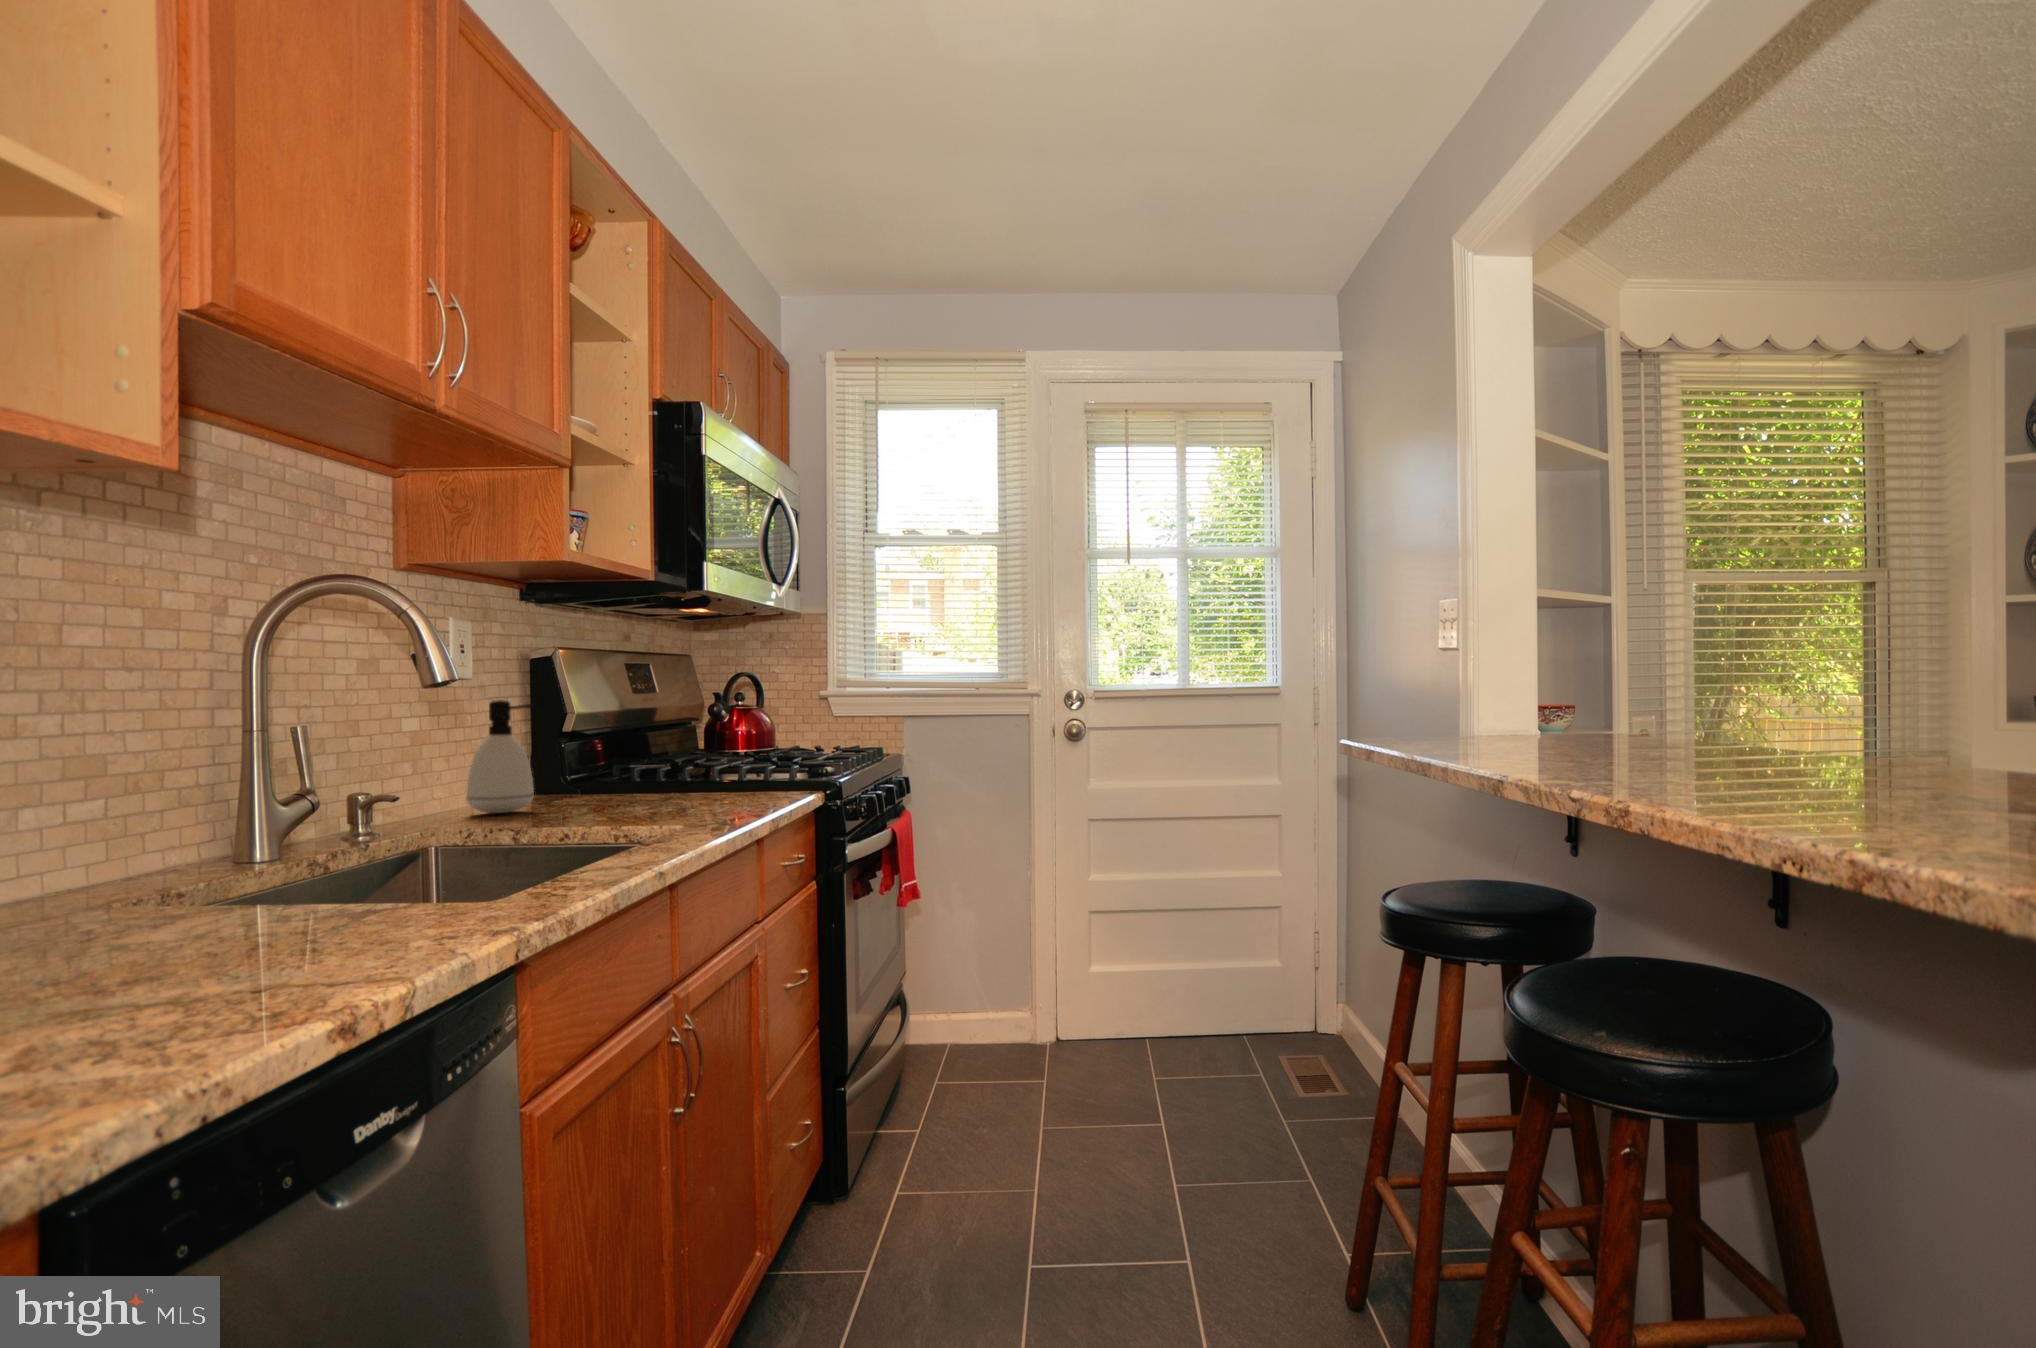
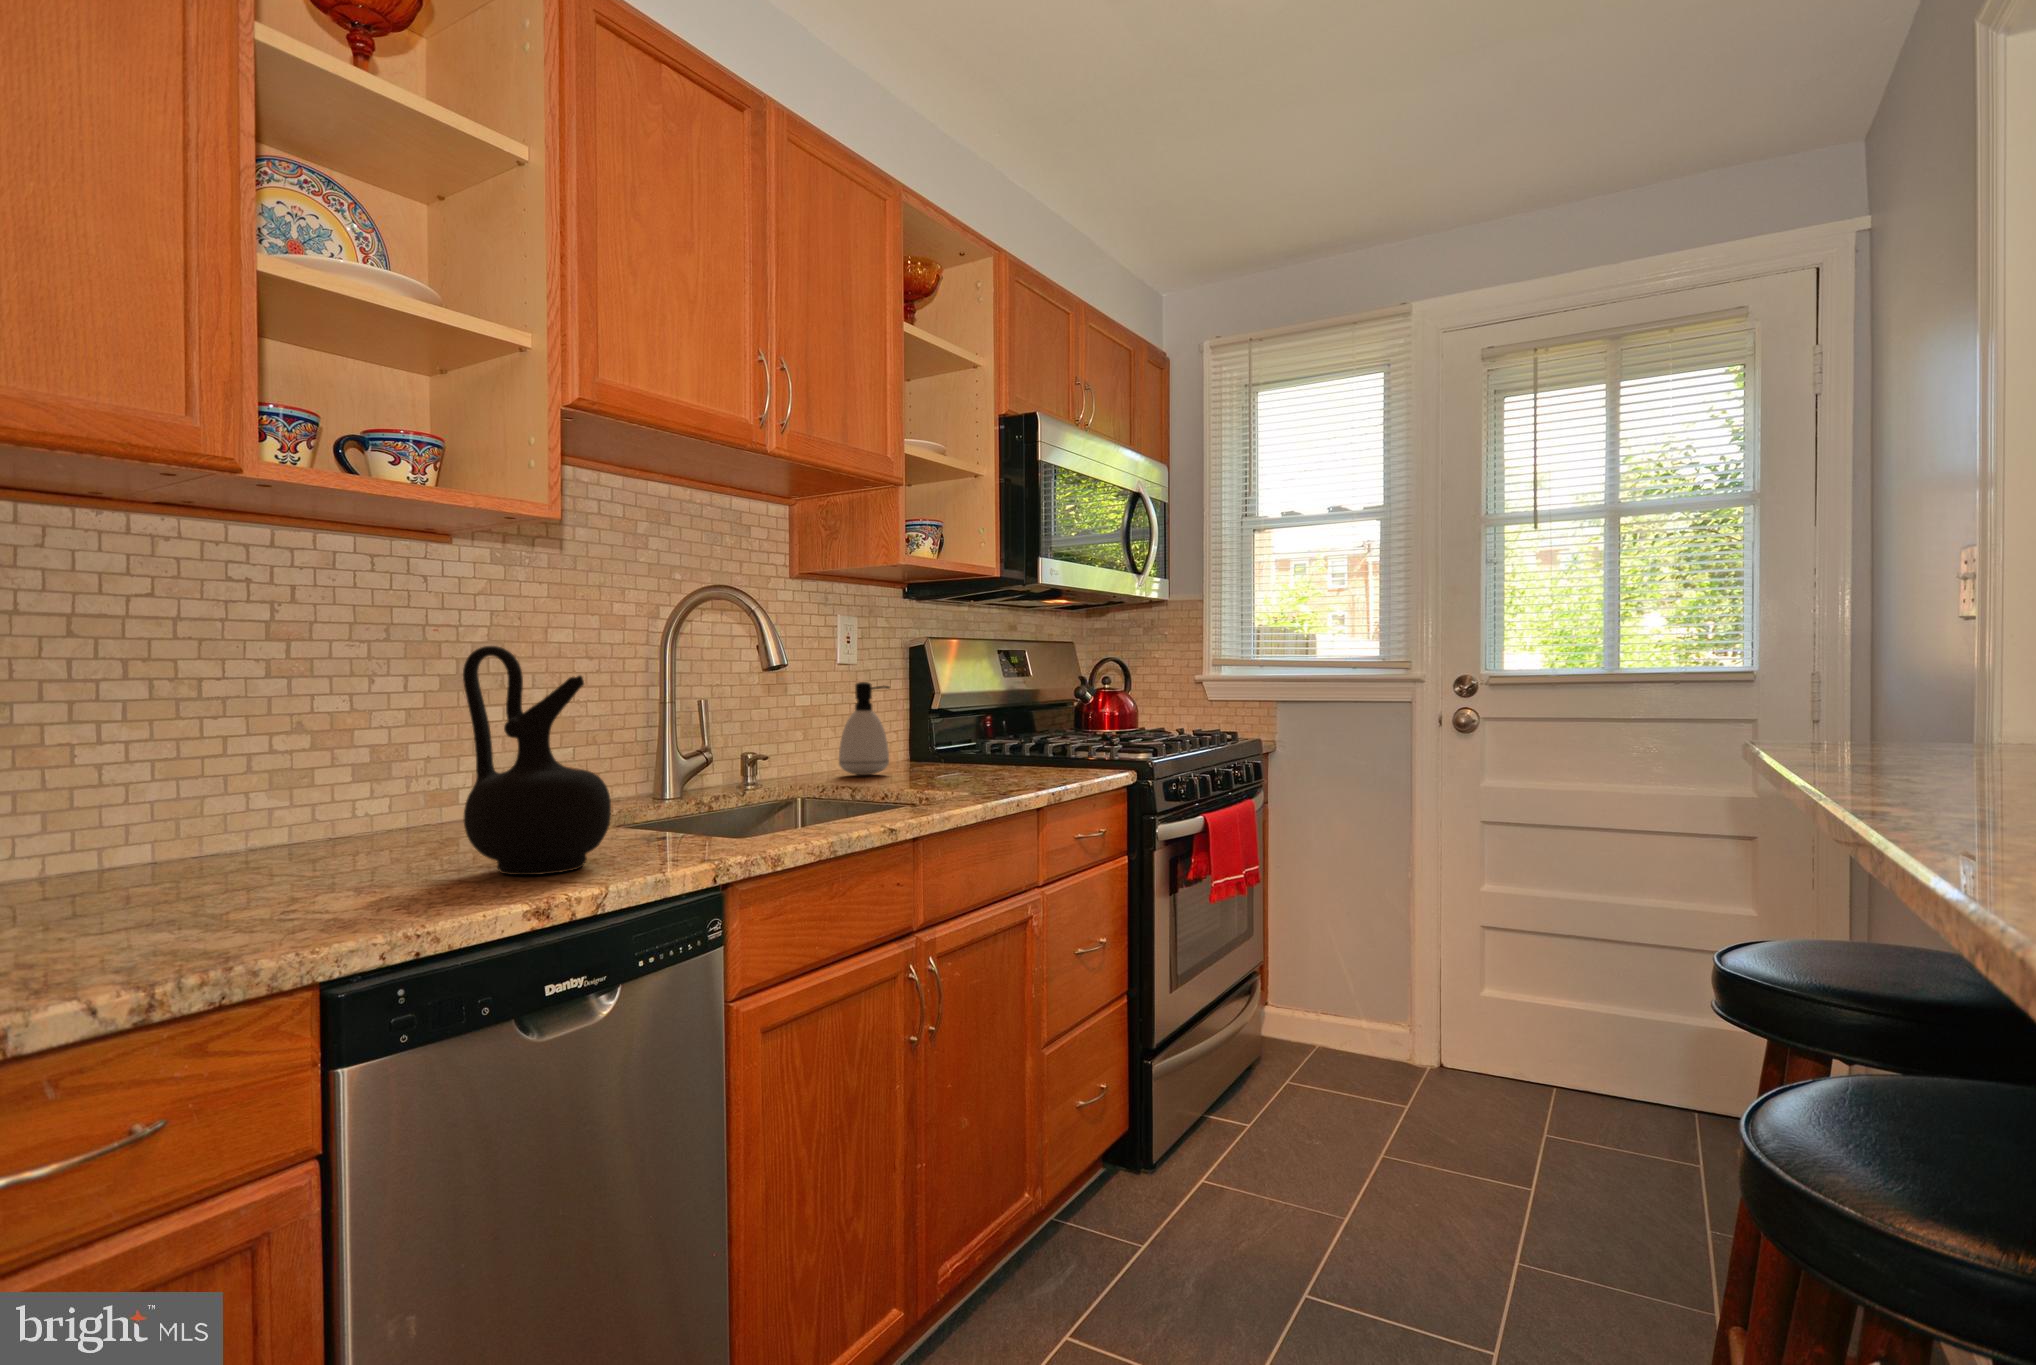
ceramic jug: none [123,648,367,982] -> present [463,646,611,875]

